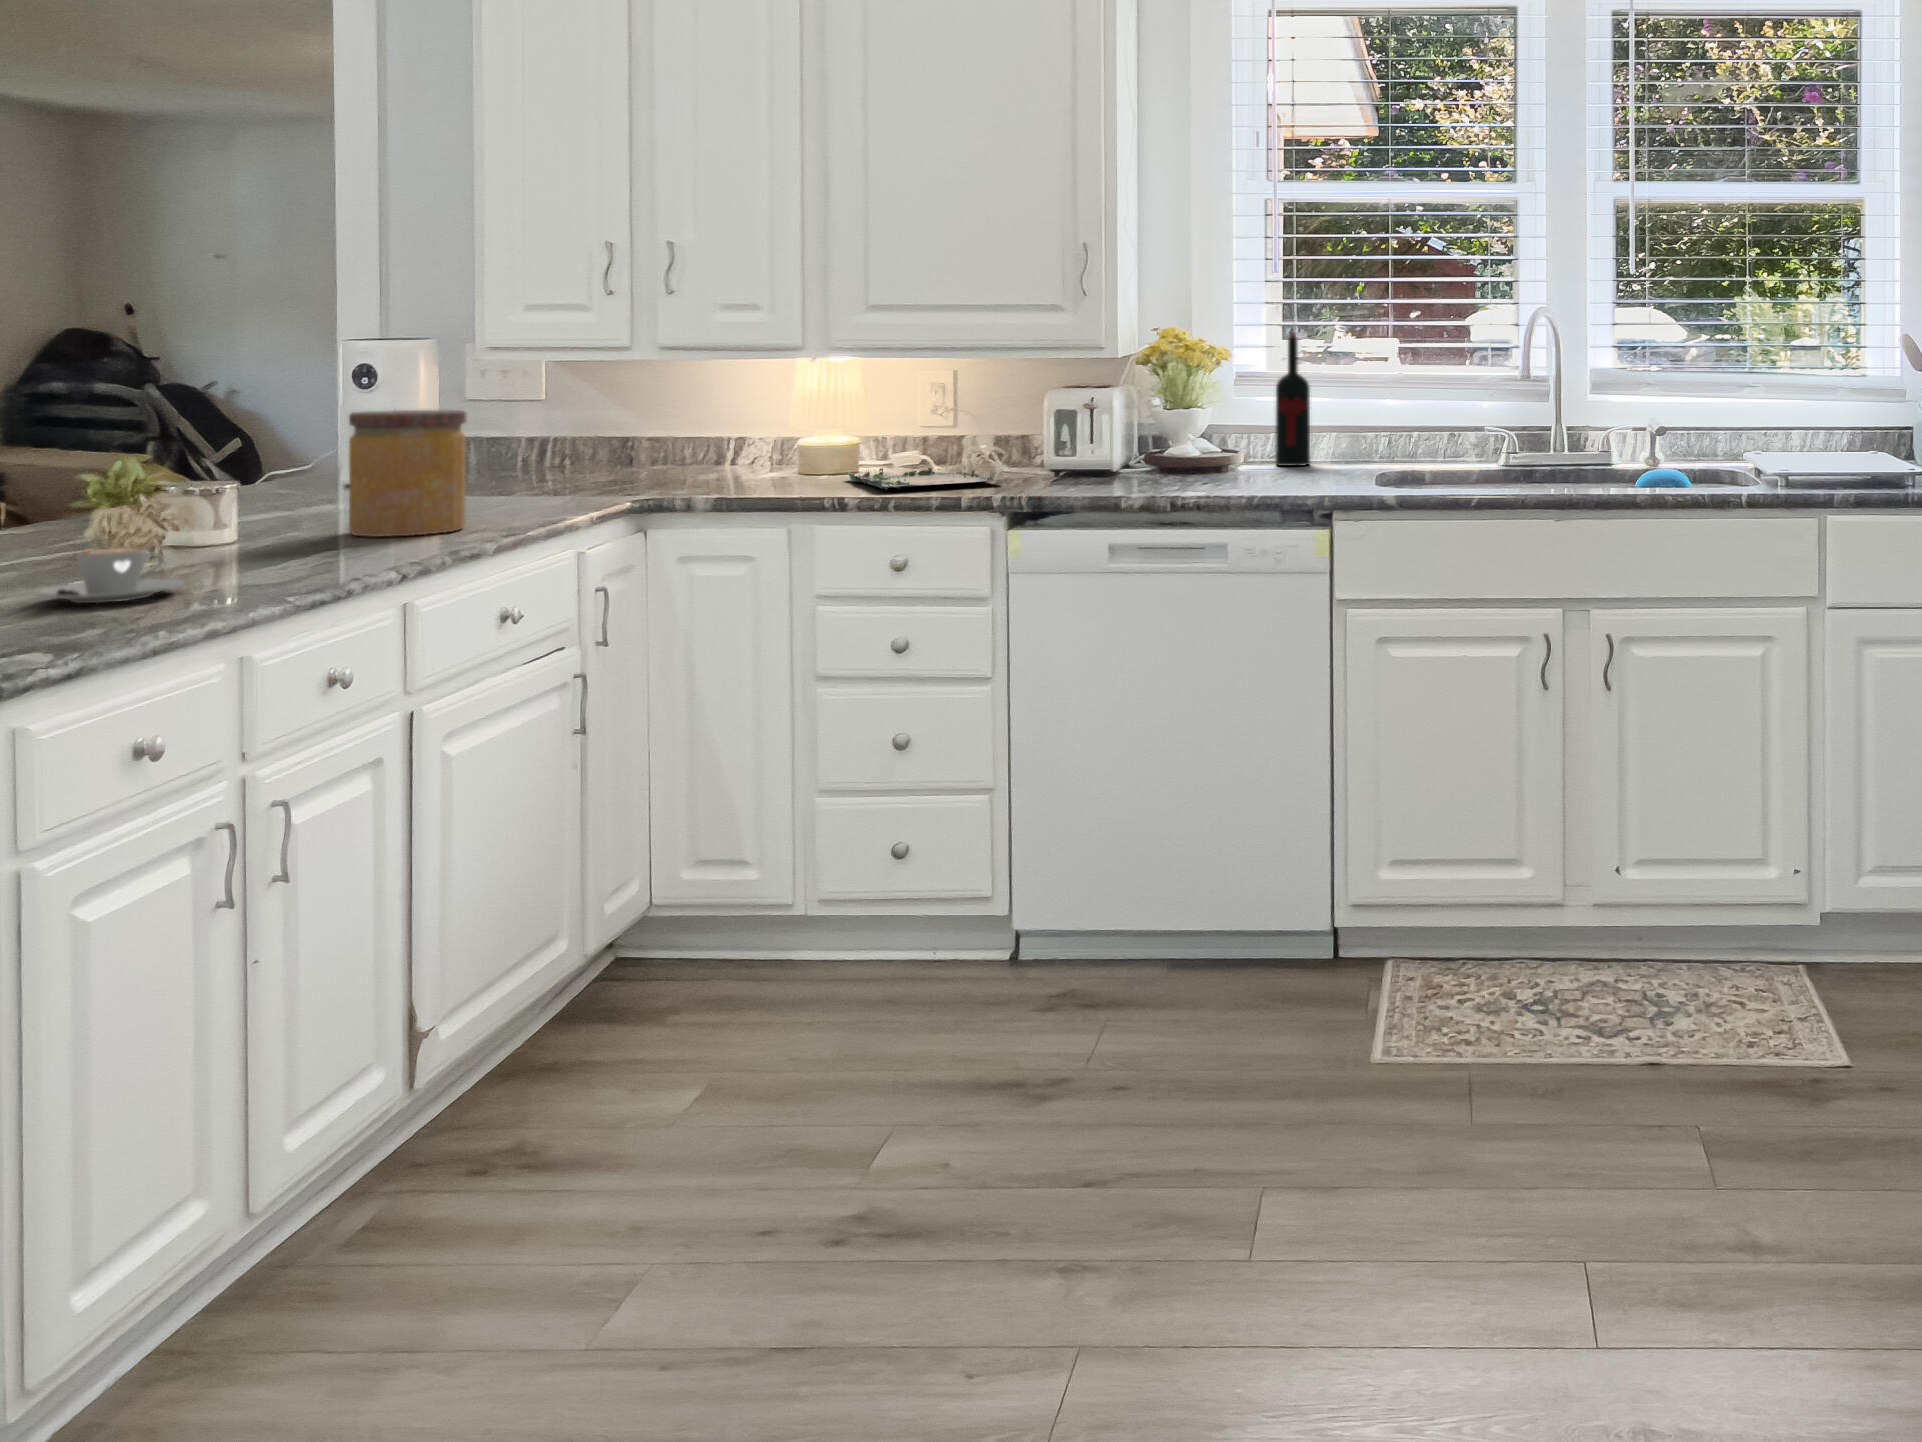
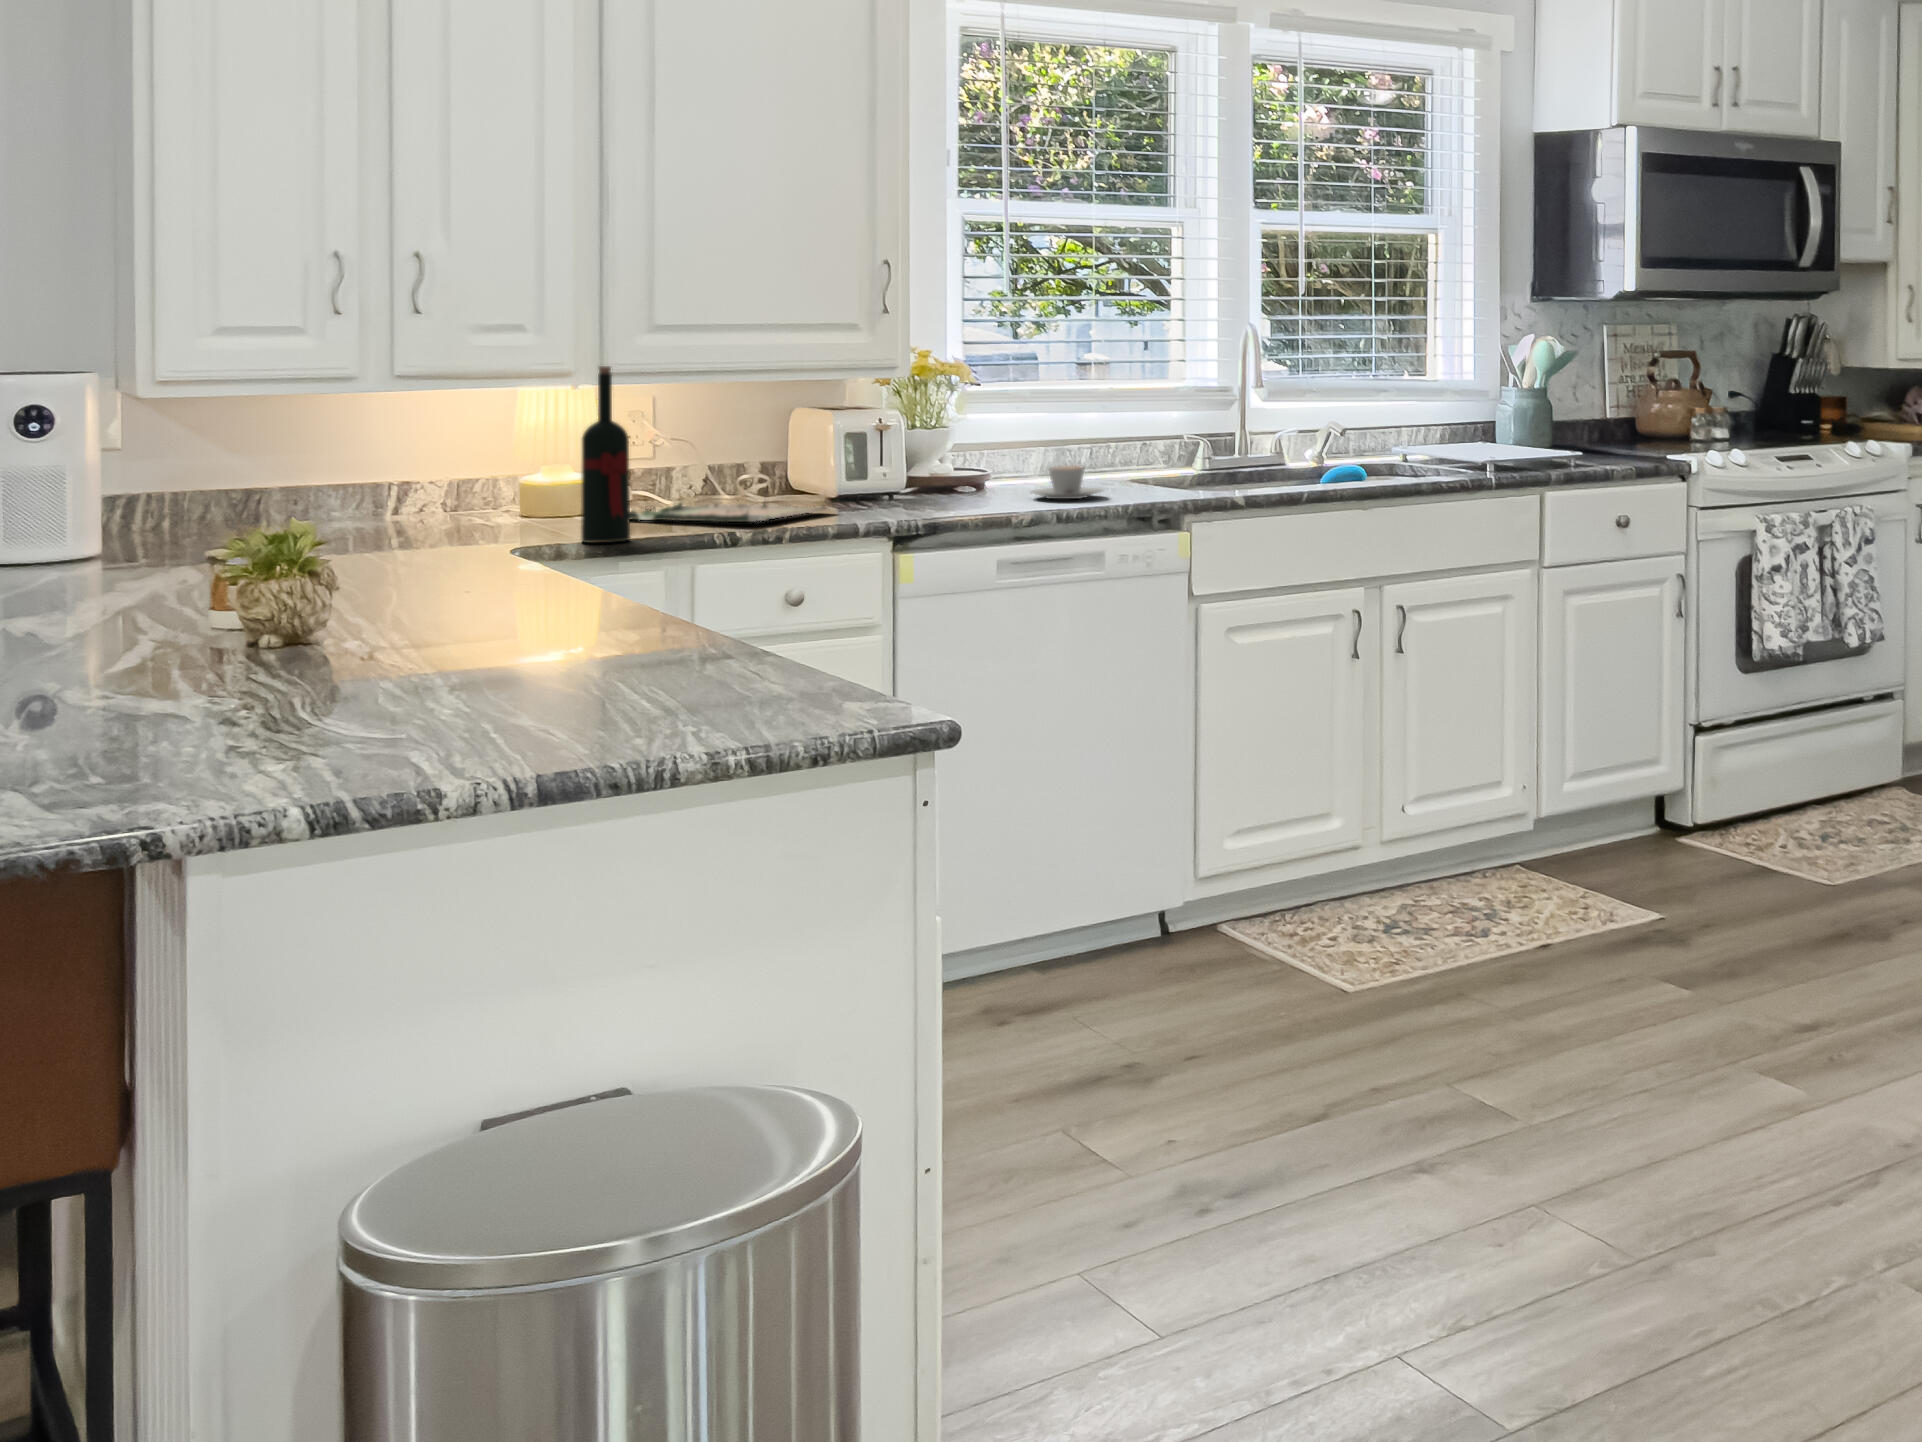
wine bottle: present [1275,332,1310,466] -> present [581,366,630,543]
jar: present [349,410,467,537] -> none [388,452,518,602]
coffee cup: present [38,548,183,603] -> present [1031,466,1103,499]

